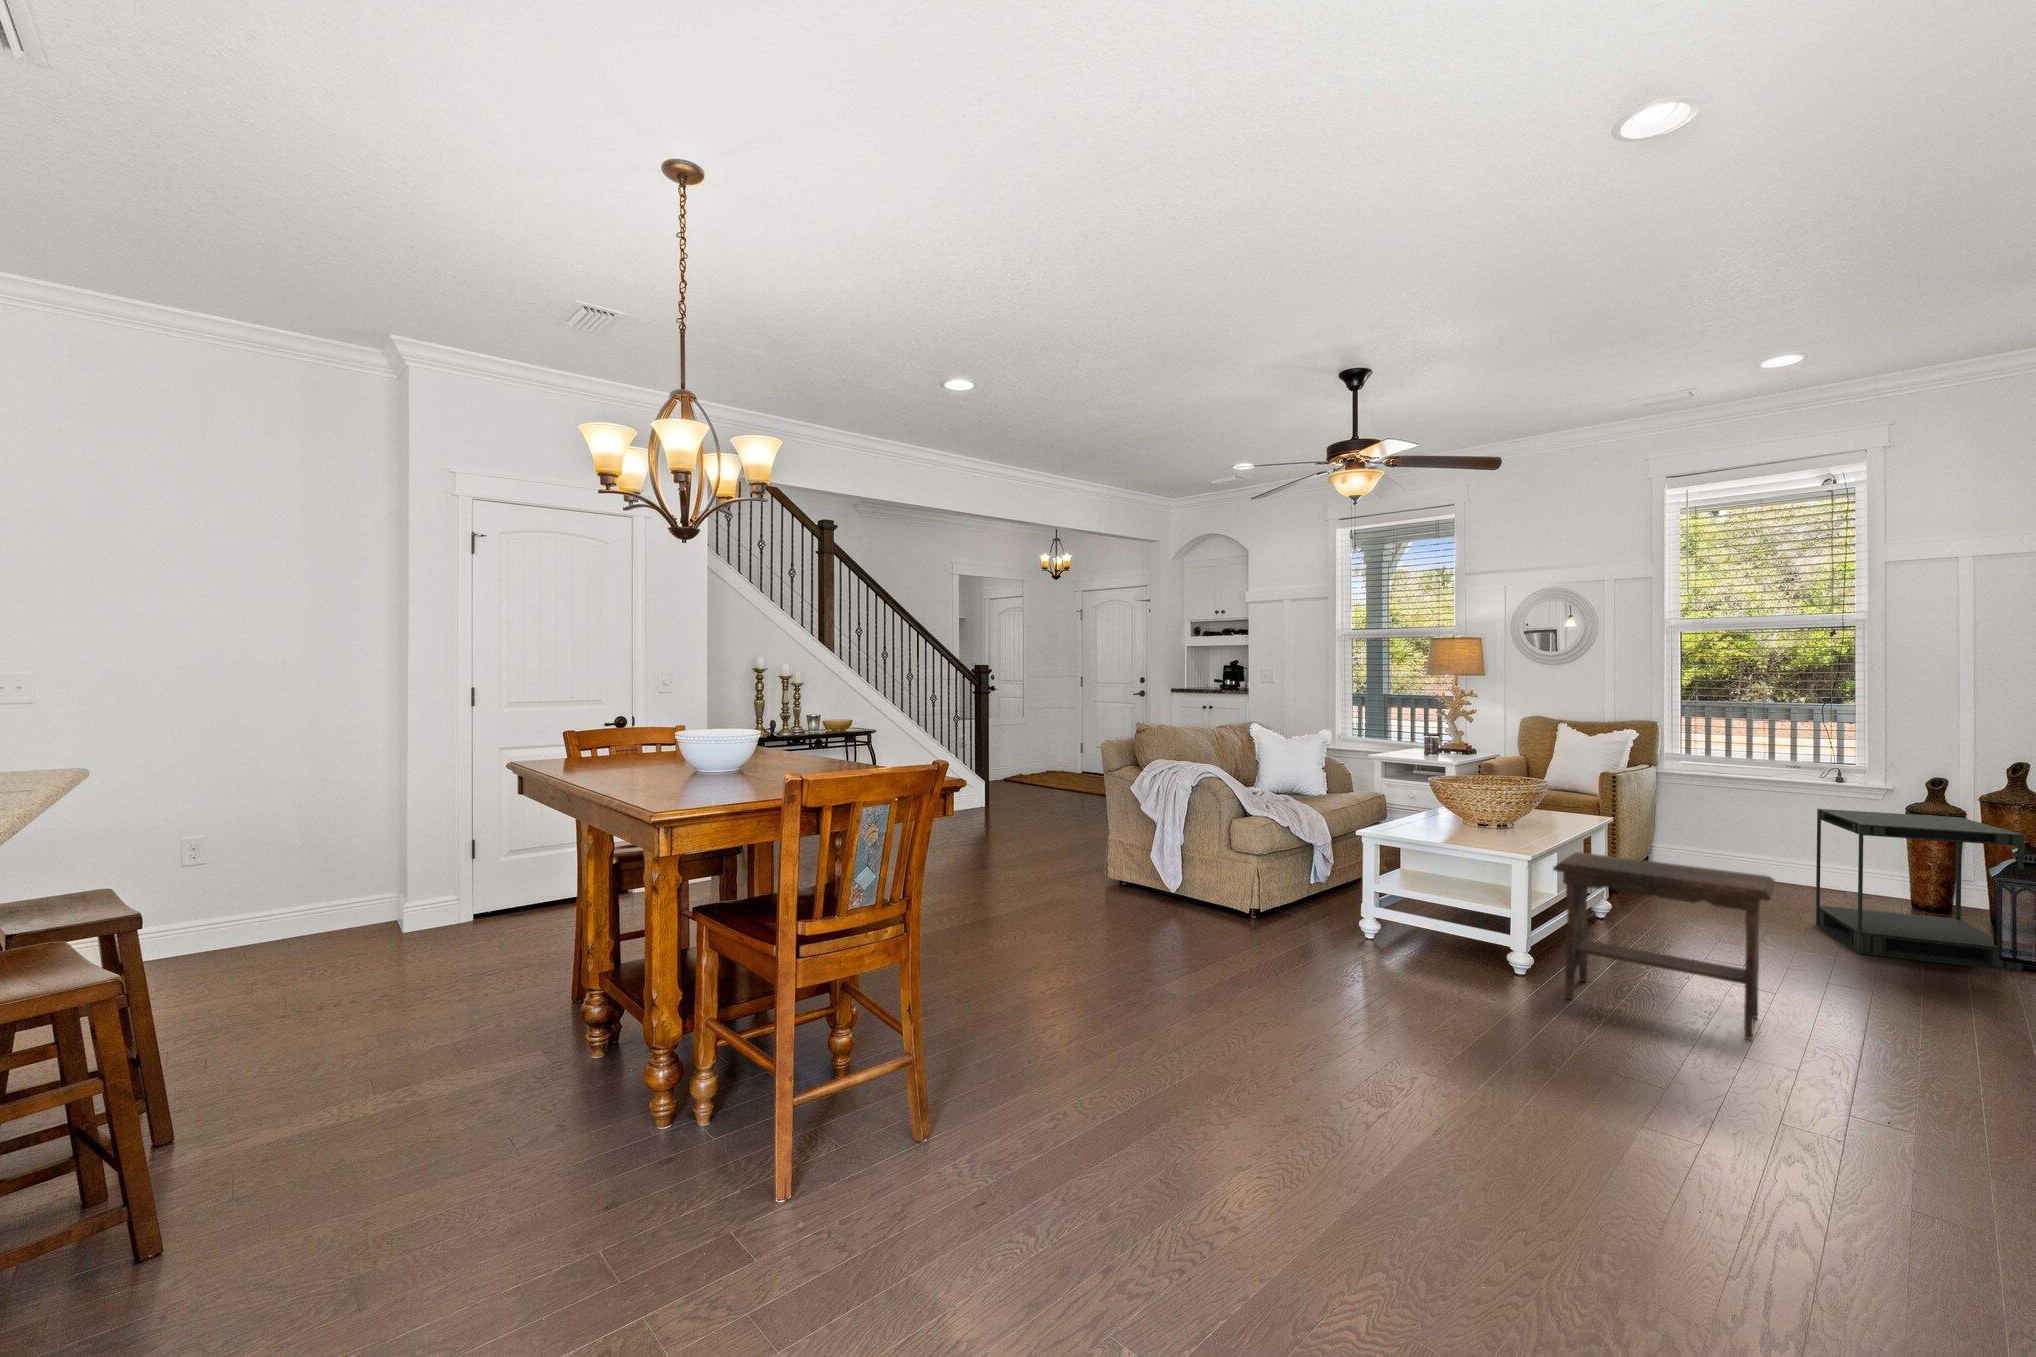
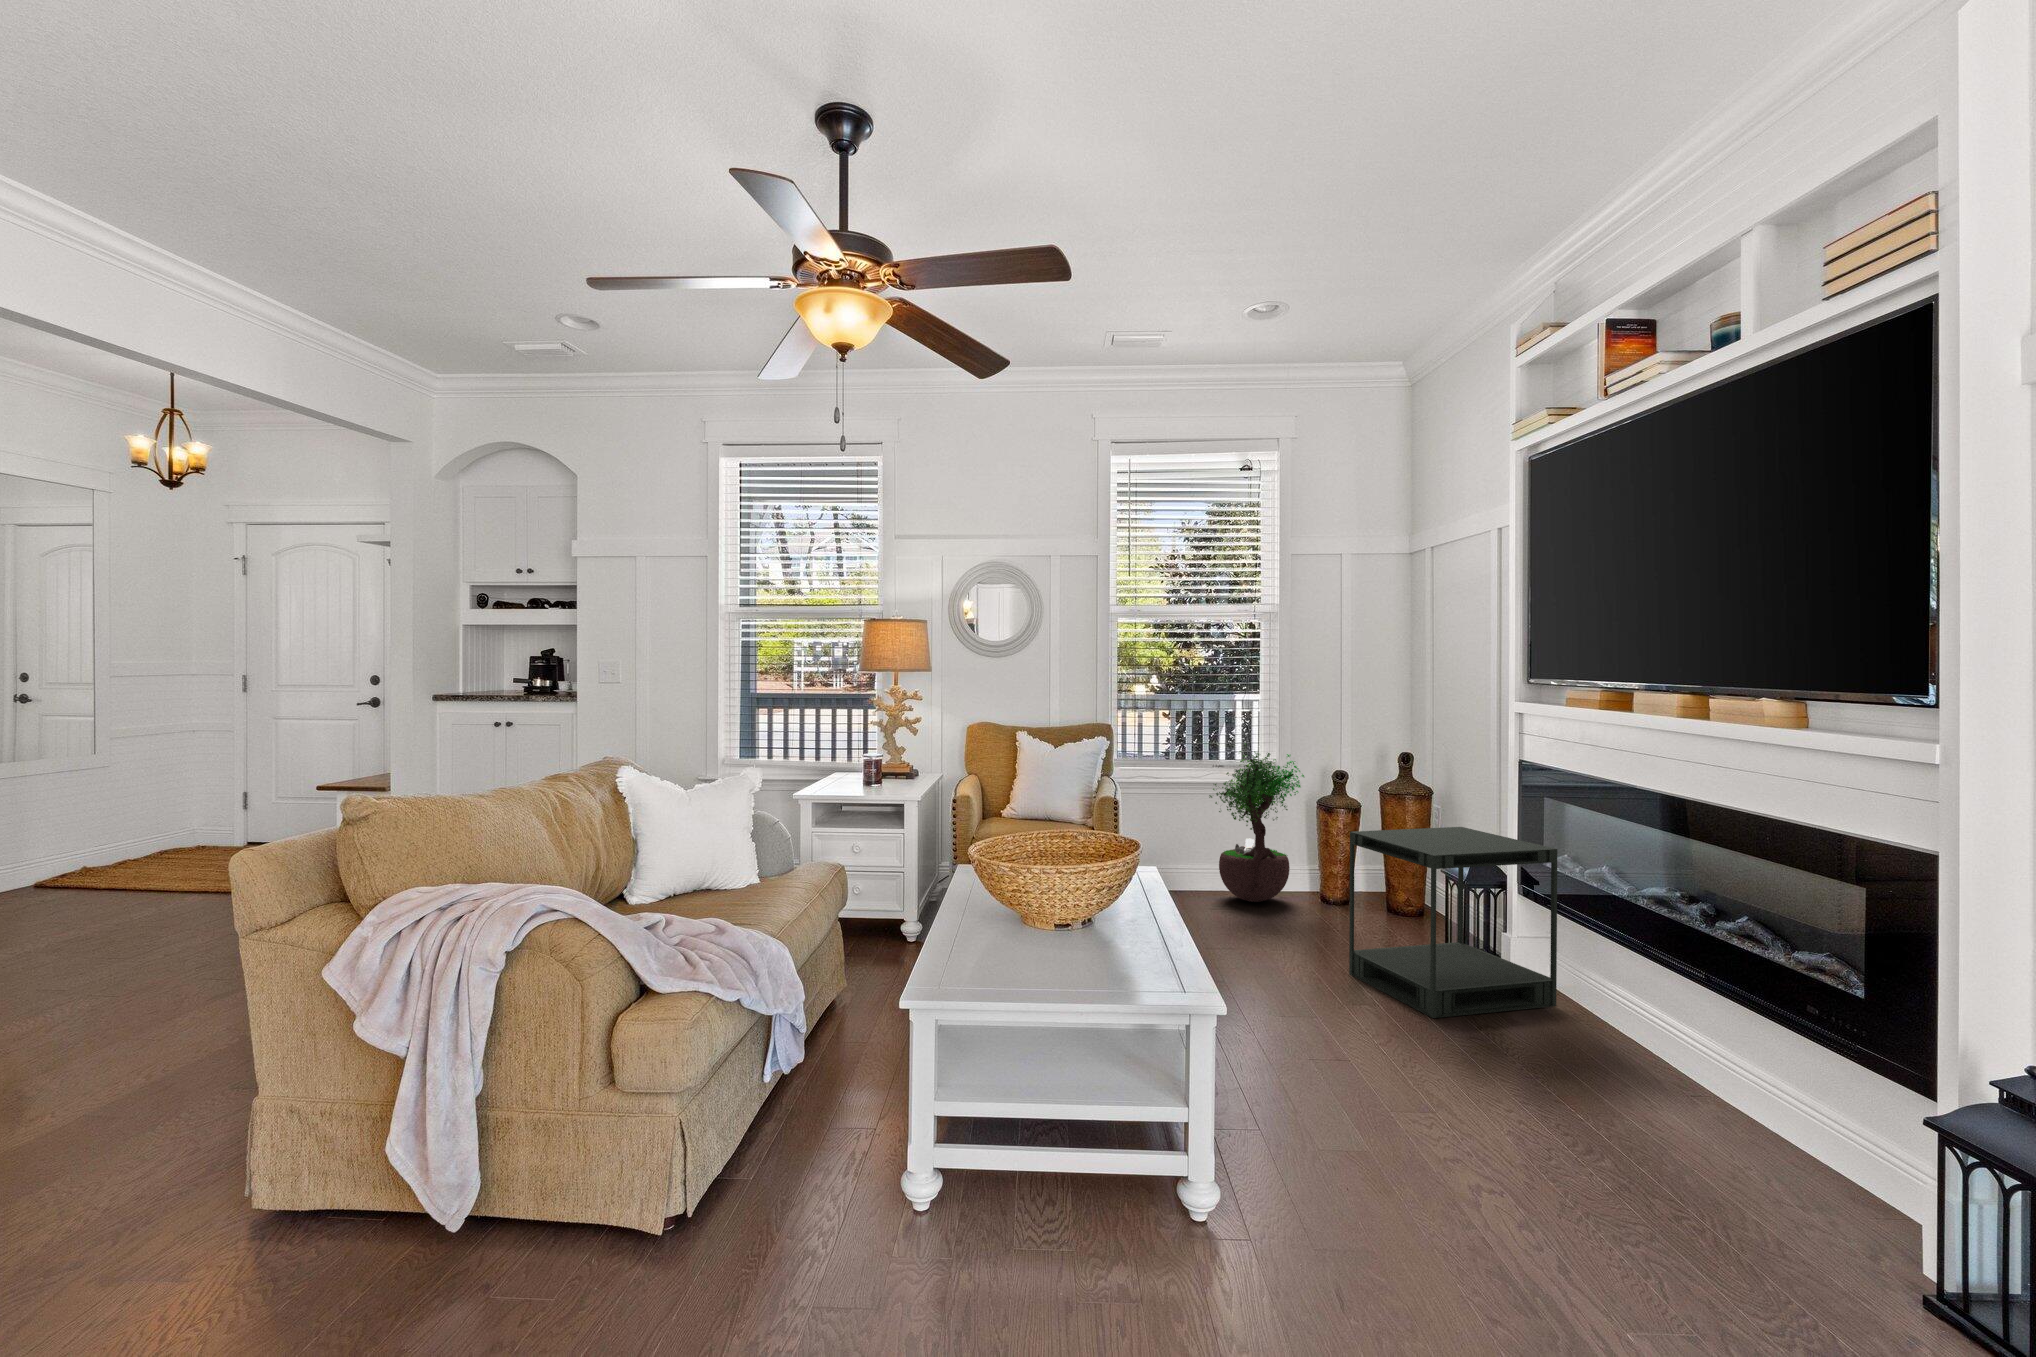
potted tree: none [1733,741,1841,879] -> present [1209,743,1304,902]
footstool: present [1553,852,1775,1040] -> none [1257,986,1614,1292]

